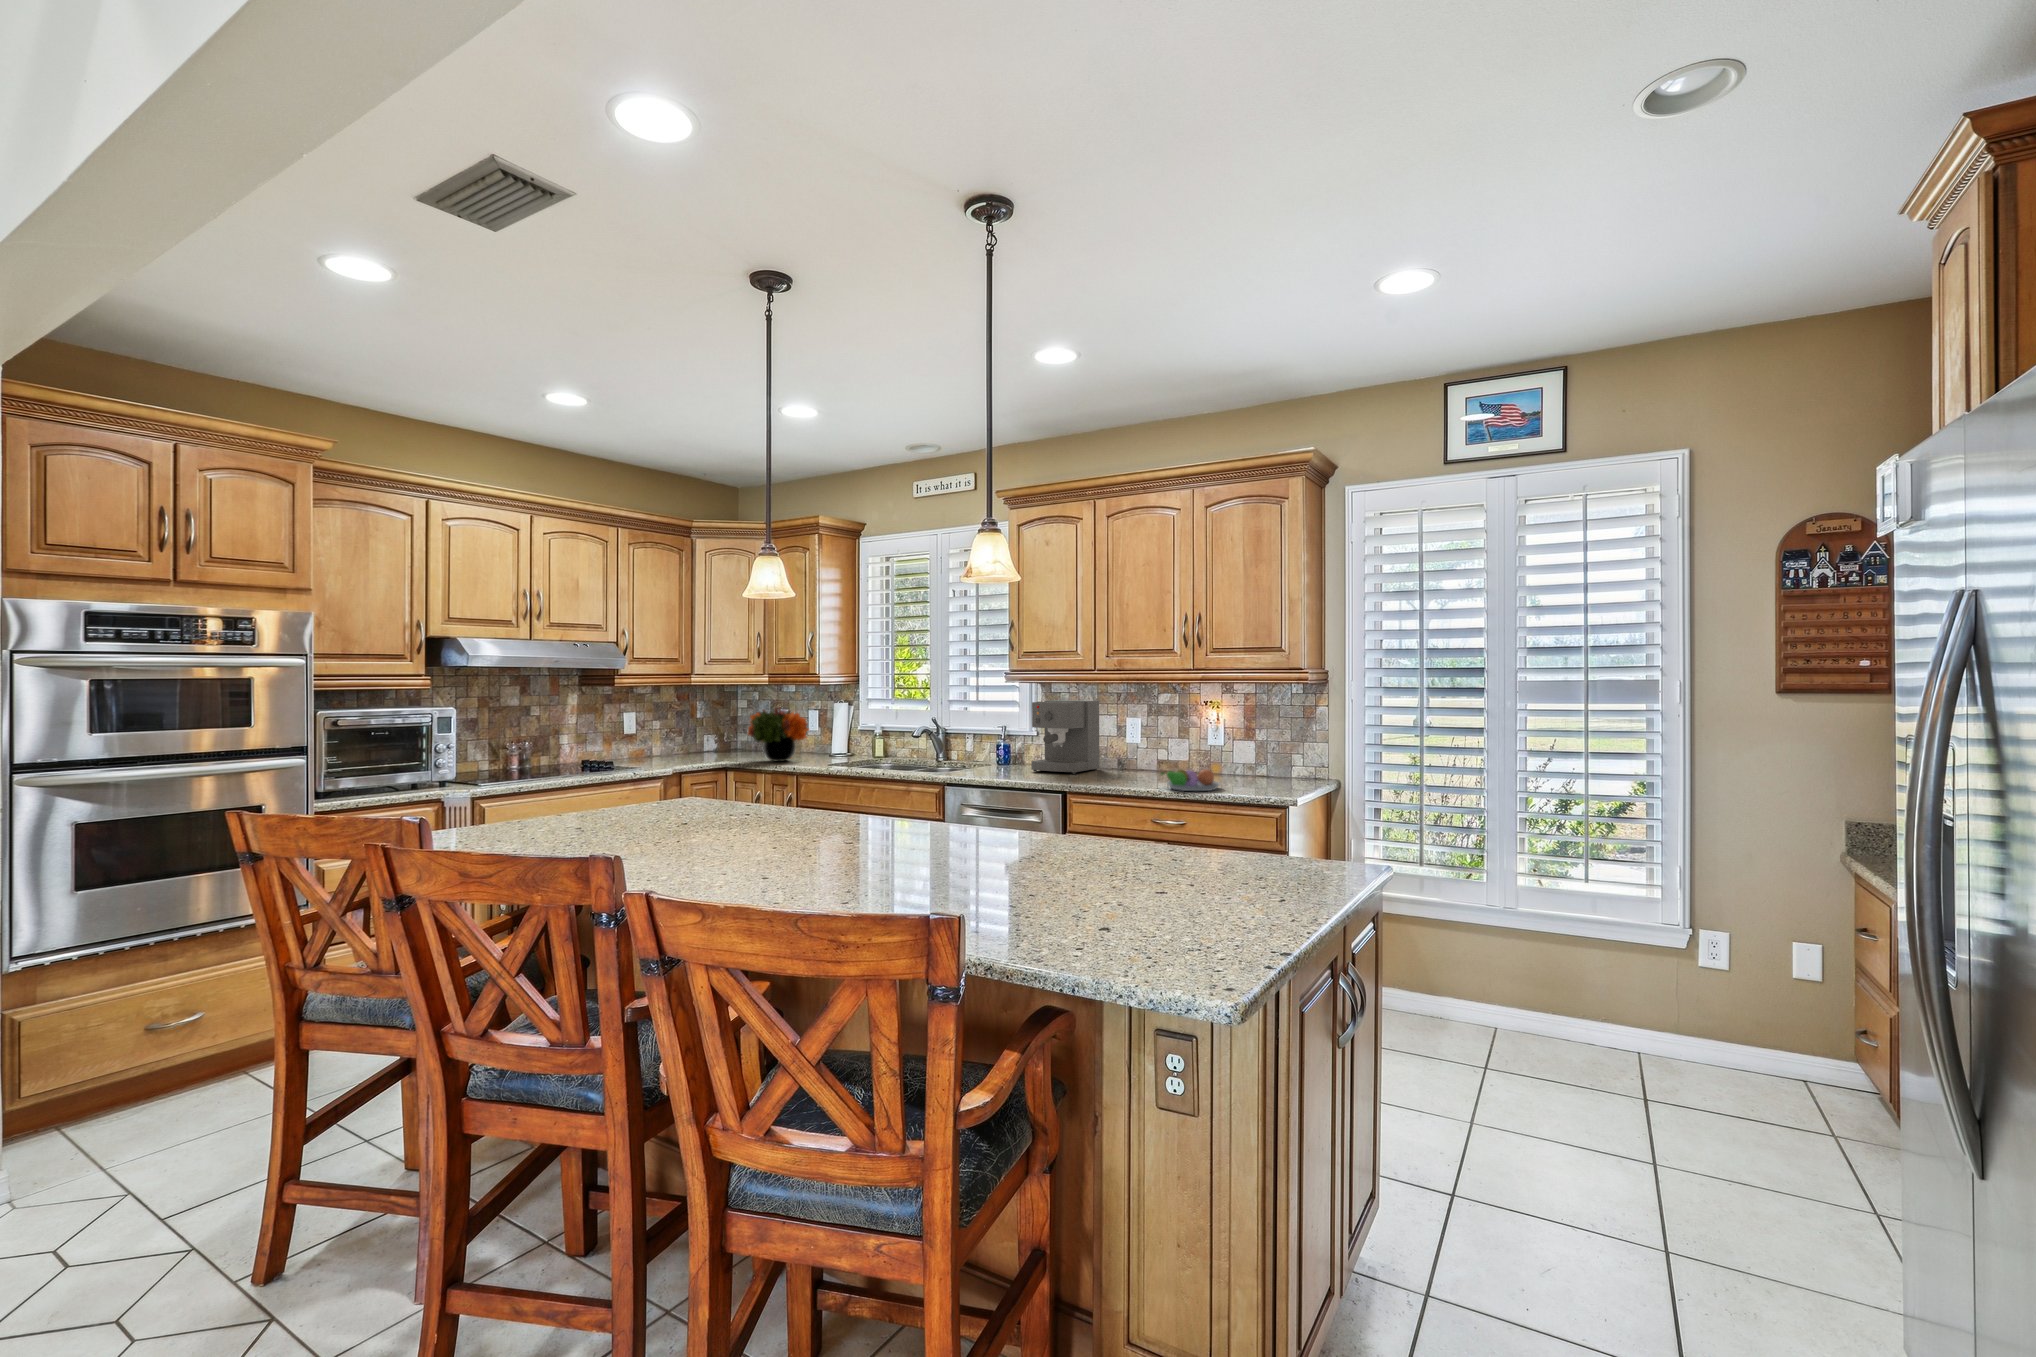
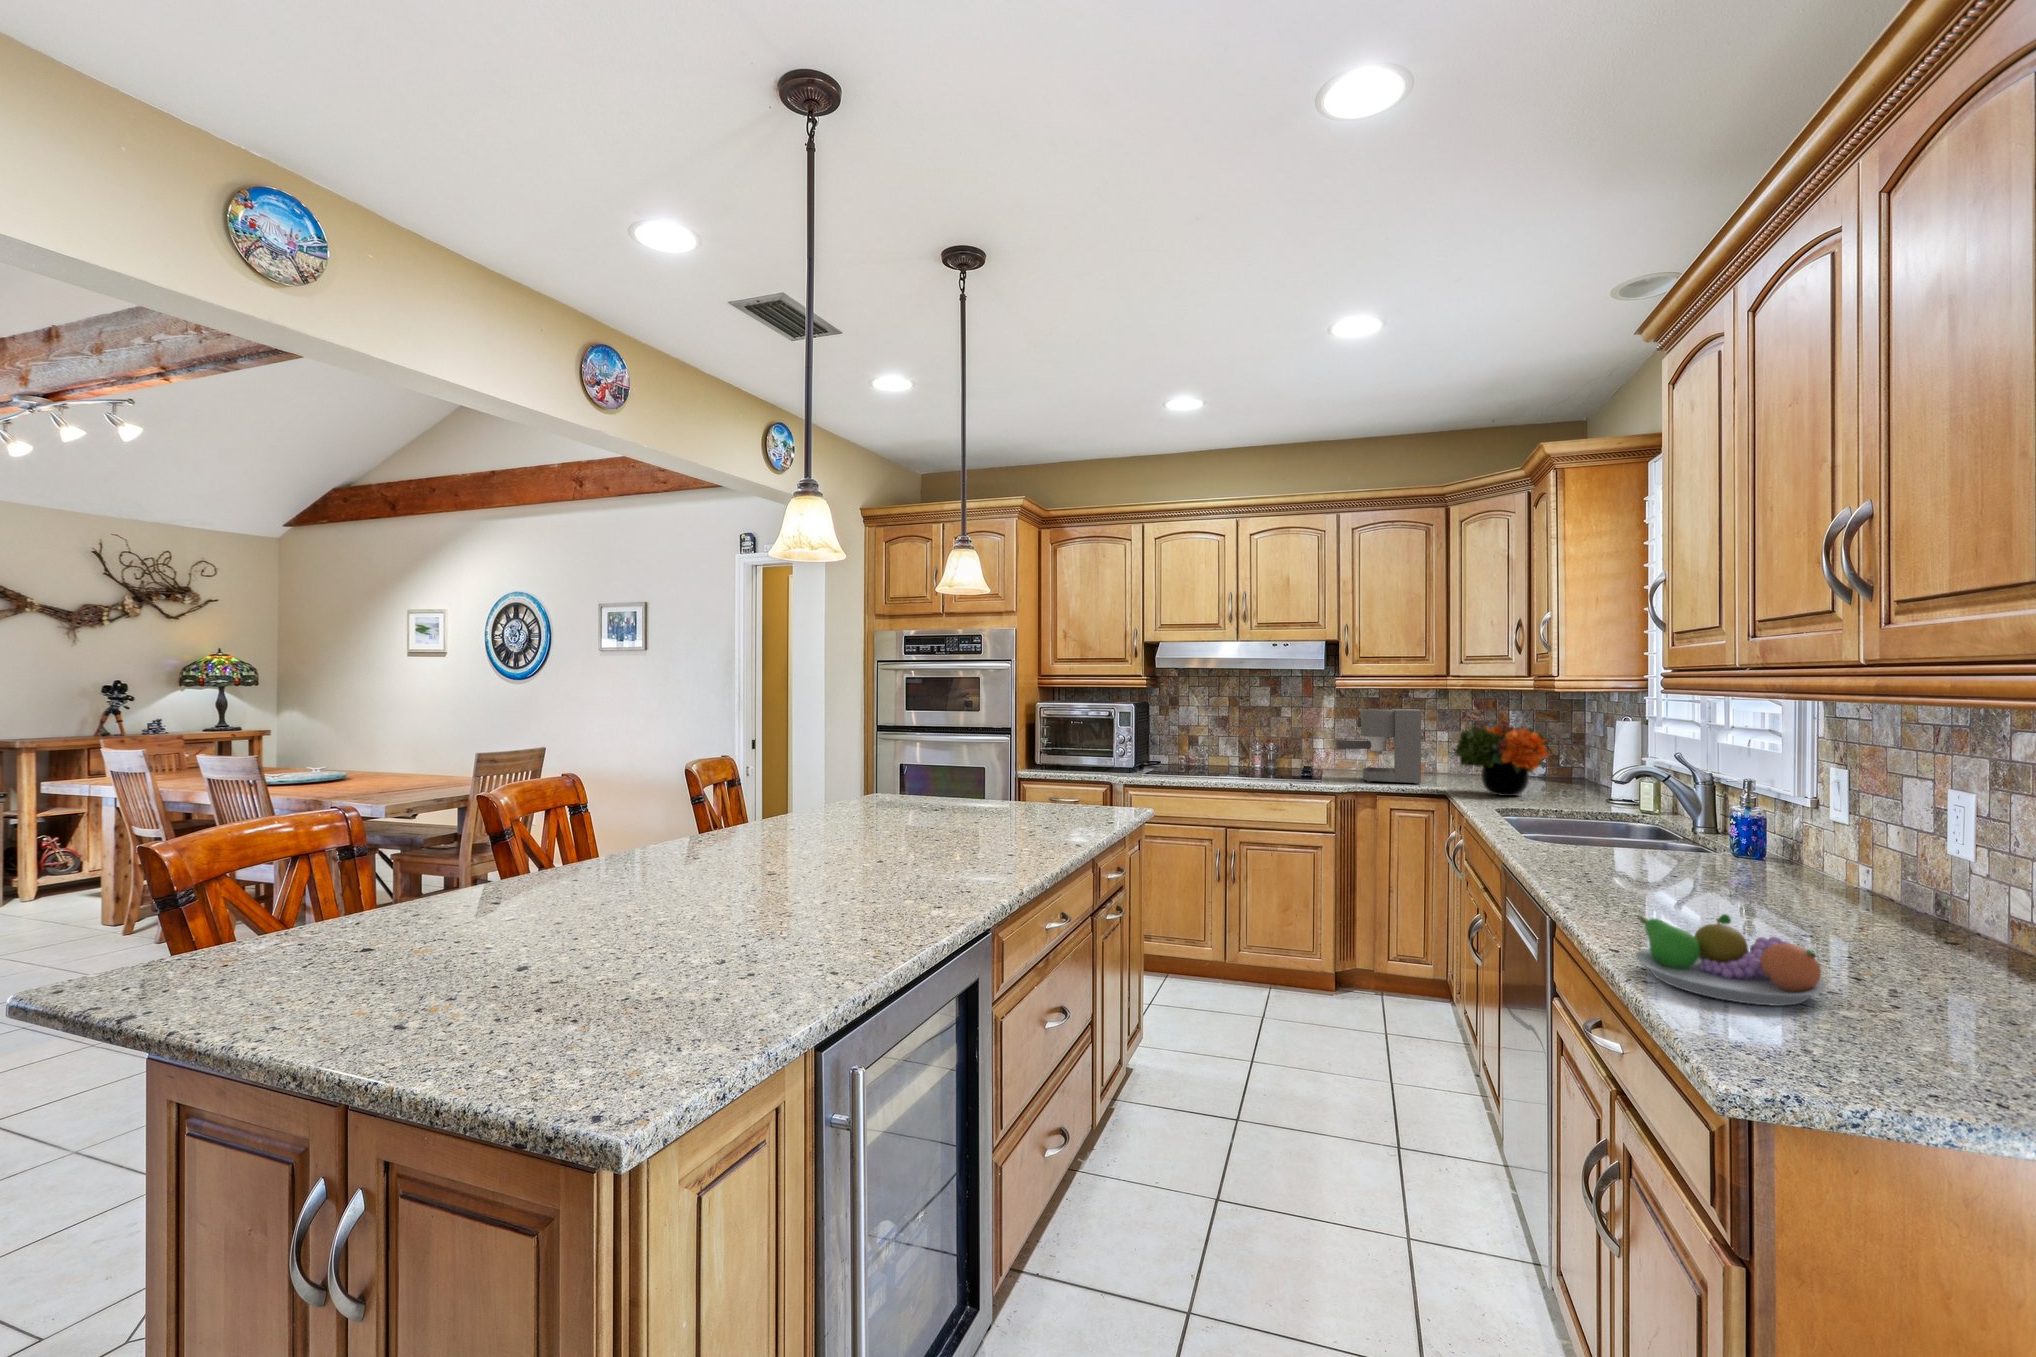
coffee maker: present [1031,700,1100,774] -> present [1336,709,1421,785]

